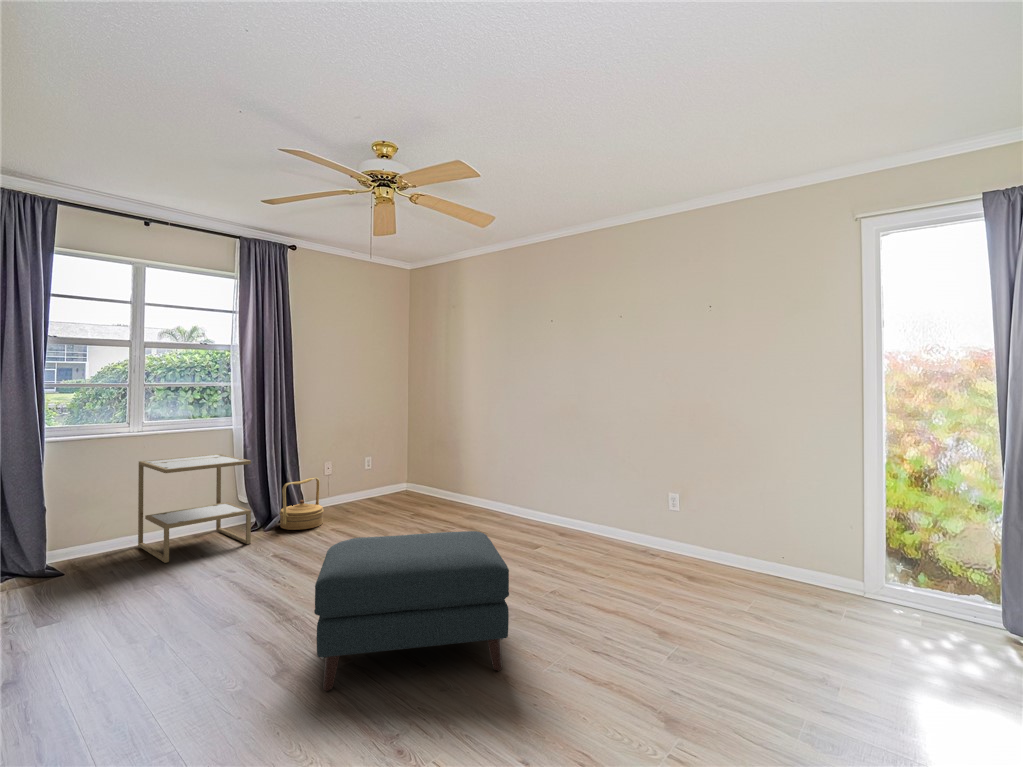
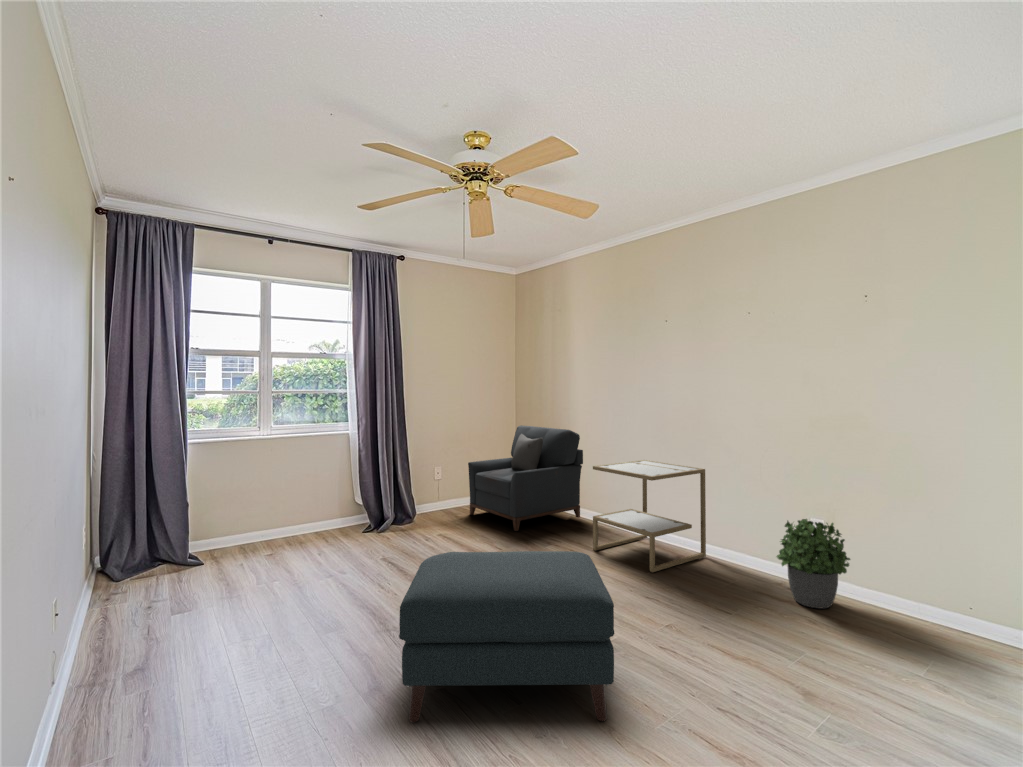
armchair: none [360,420,475,523] -> present [468,425,583,531]
side table: present [138,454,251,563] -> present [593,460,706,572]
woven basket: present [279,477,324,530] -> none [391,481,432,533]
potted plant: none [641,496,698,571] -> present [777,519,850,608]

